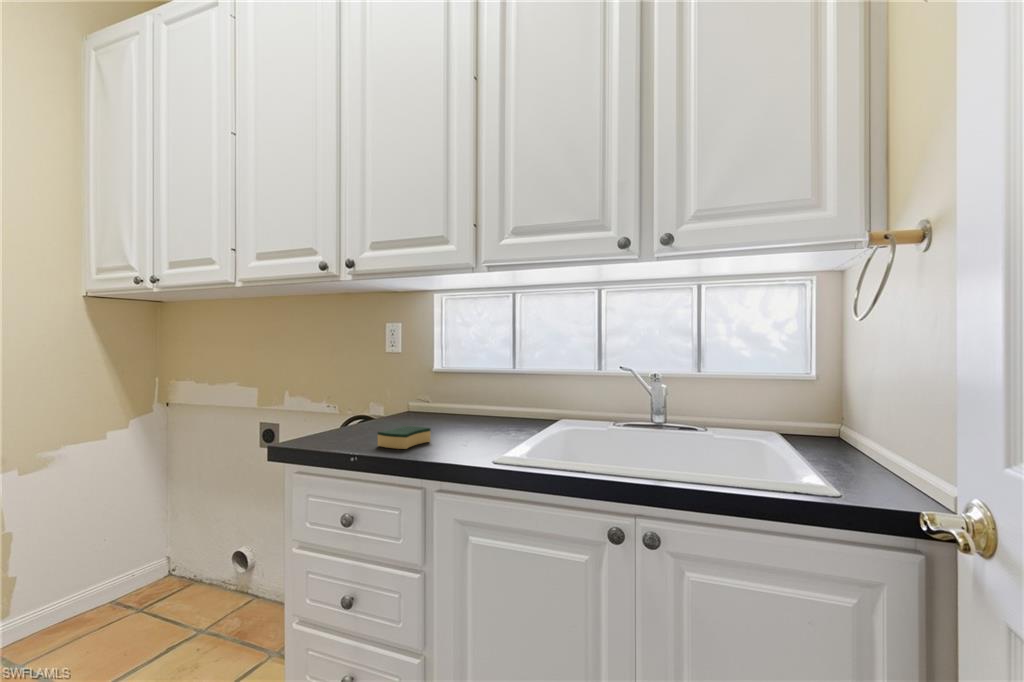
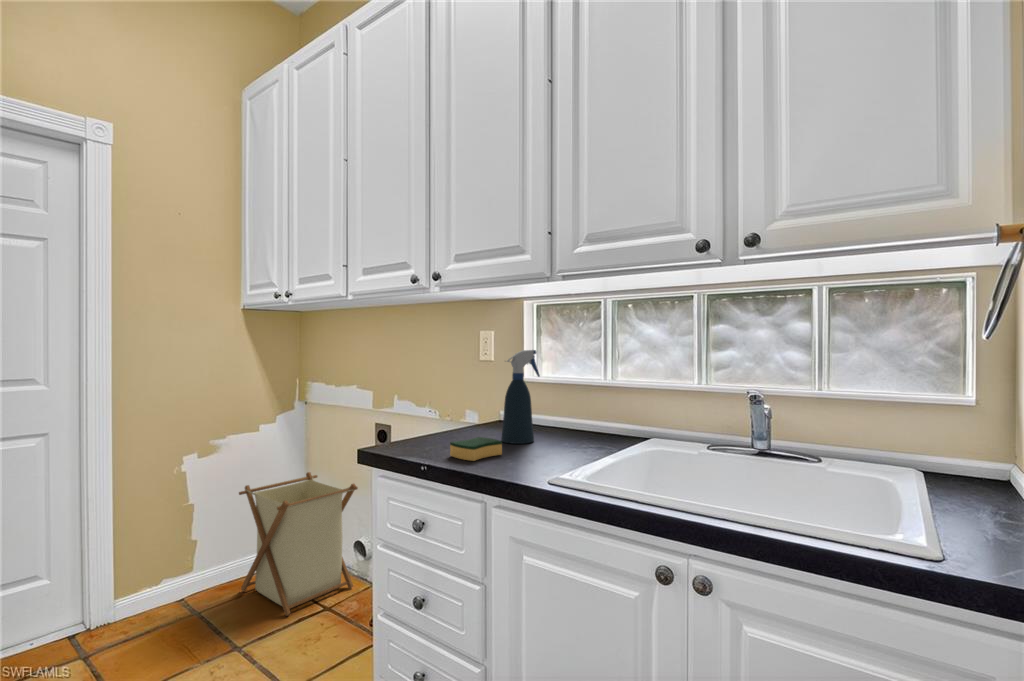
spray bottle: none [420,339,457,431] -> present [501,350,540,444]
laundry basket: none [83,482,238,647] -> present [239,472,358,616]

